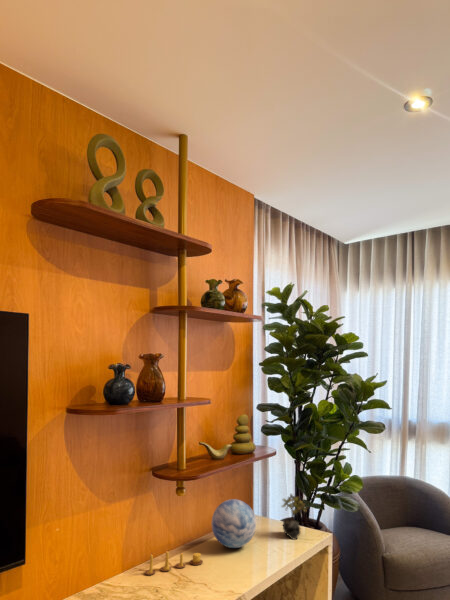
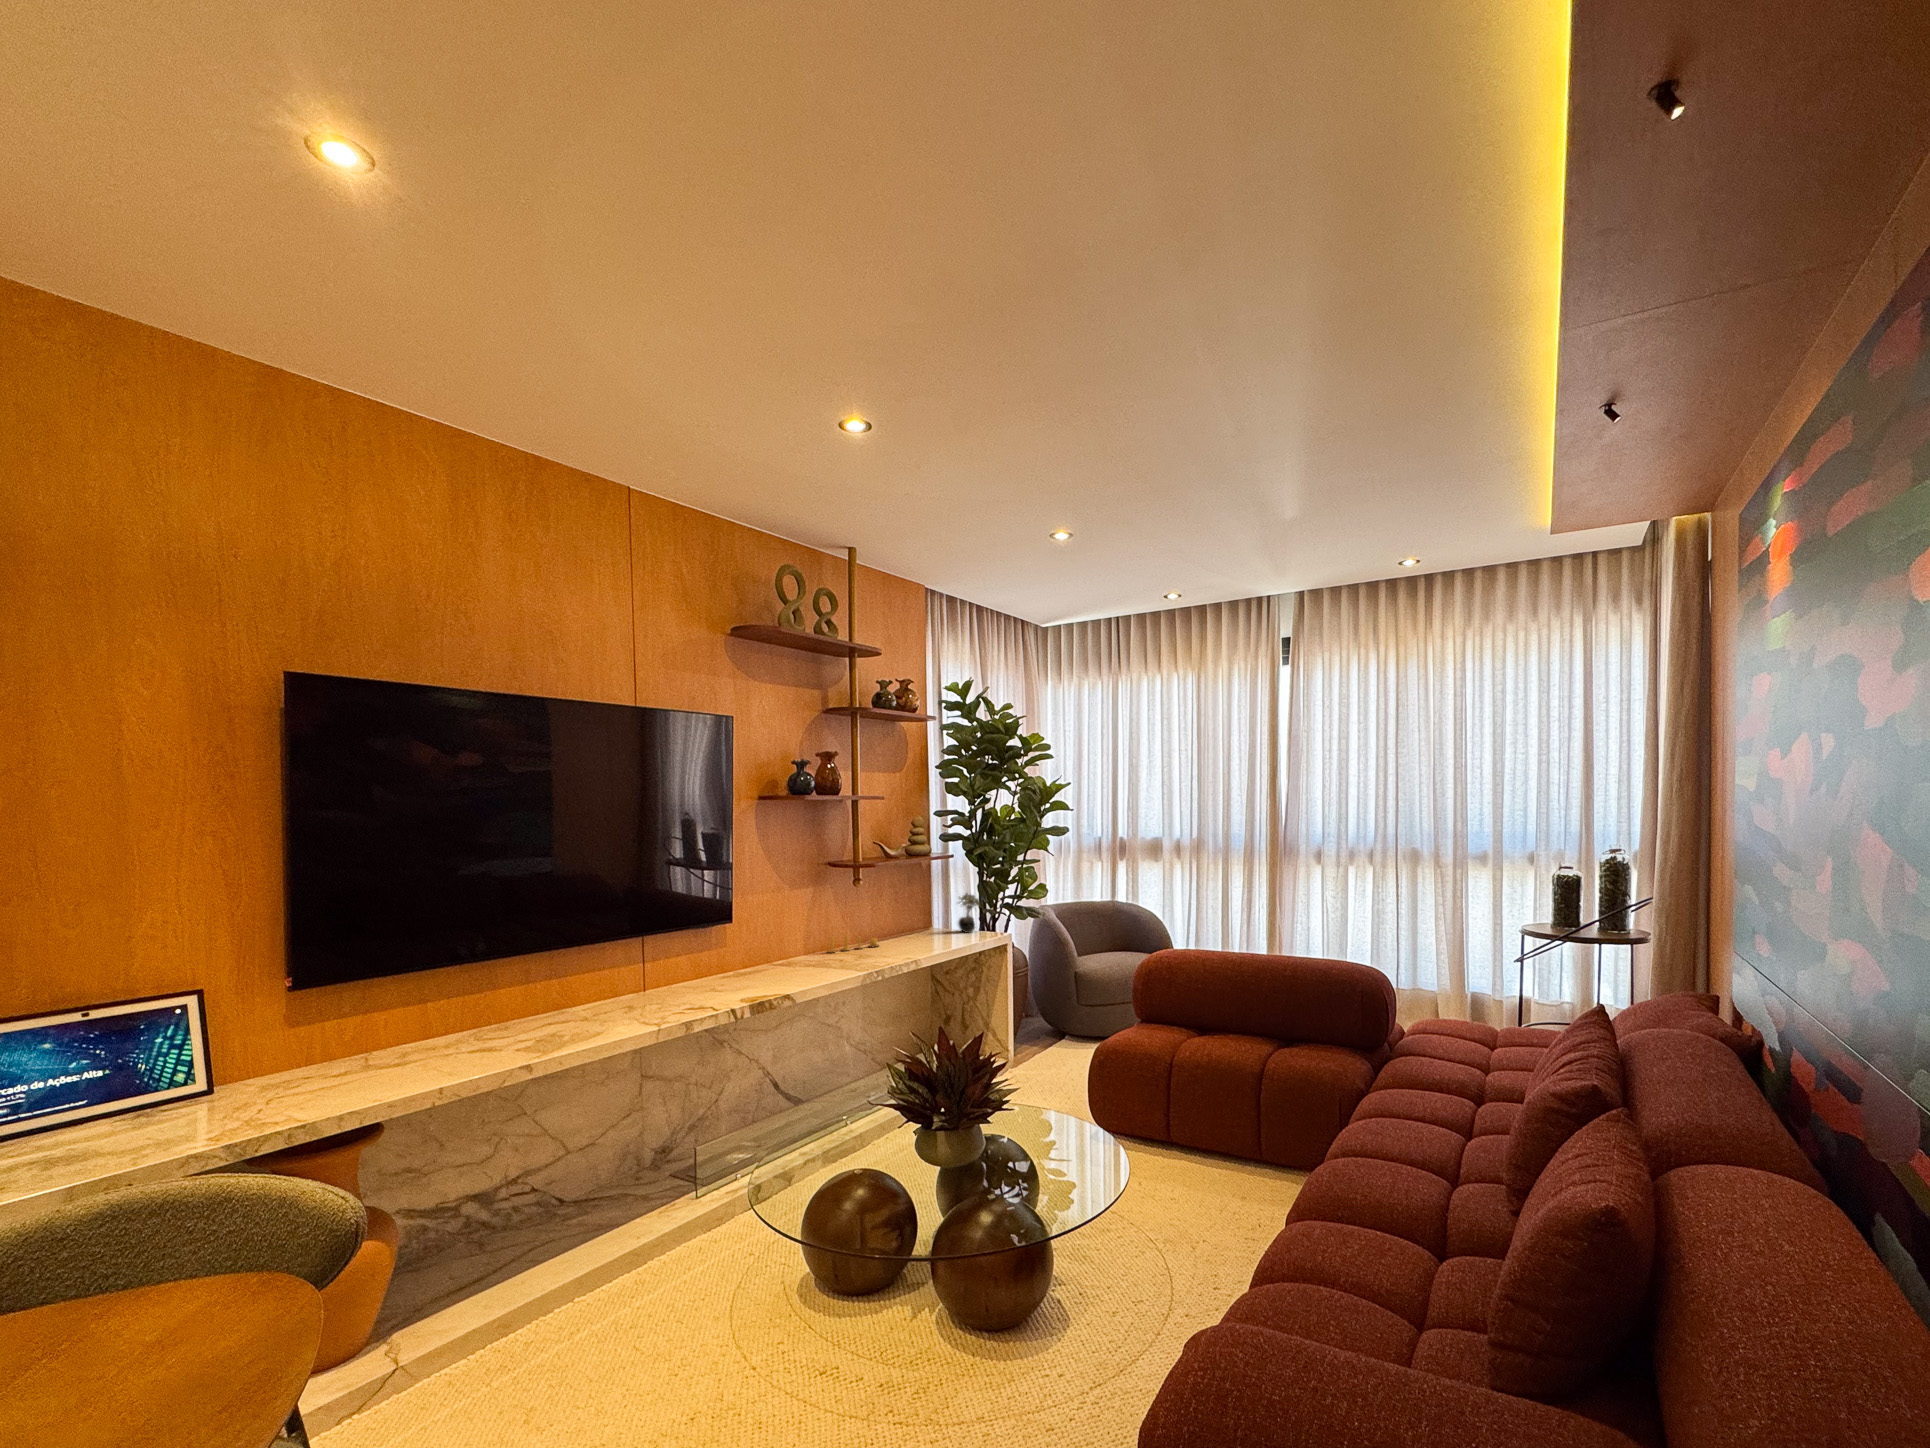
decorative orb: present [212,499,256,548] -> none [887,895,931,939]

